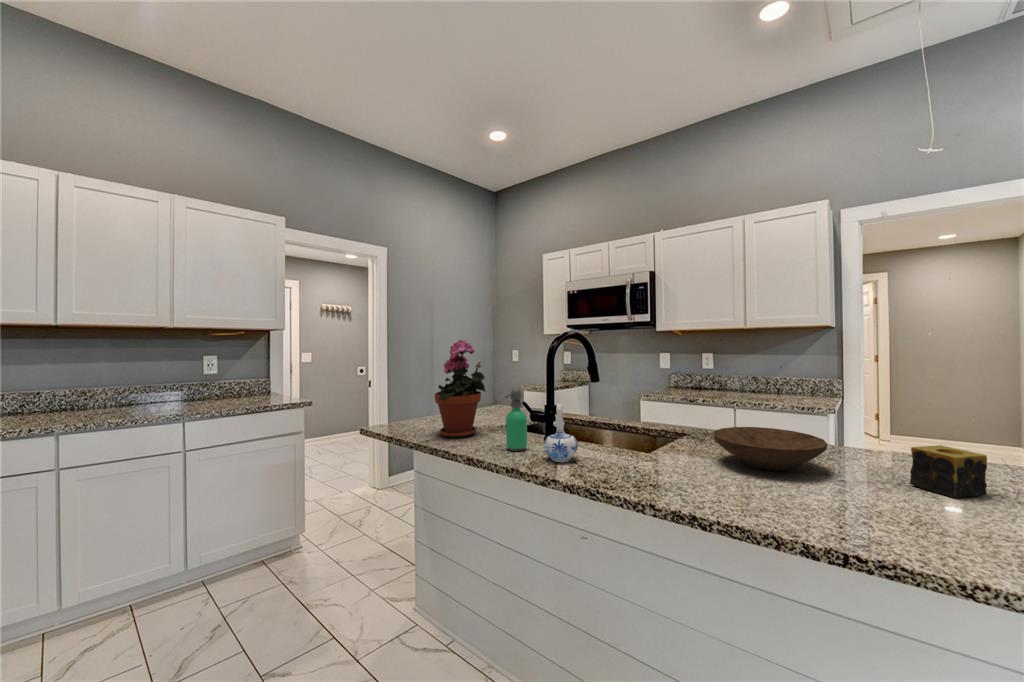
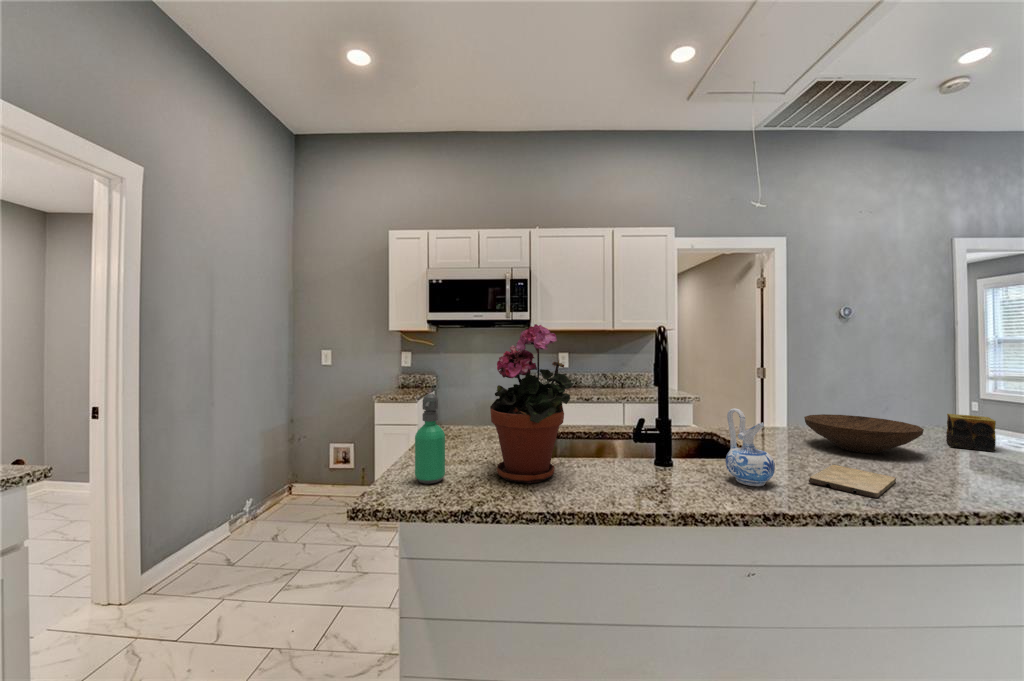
soap dispenser: present [505,388,527,451] -> present [415,394,445,484]
cutting board: none [599,463,673,482] -> present [809,465,896,498]

